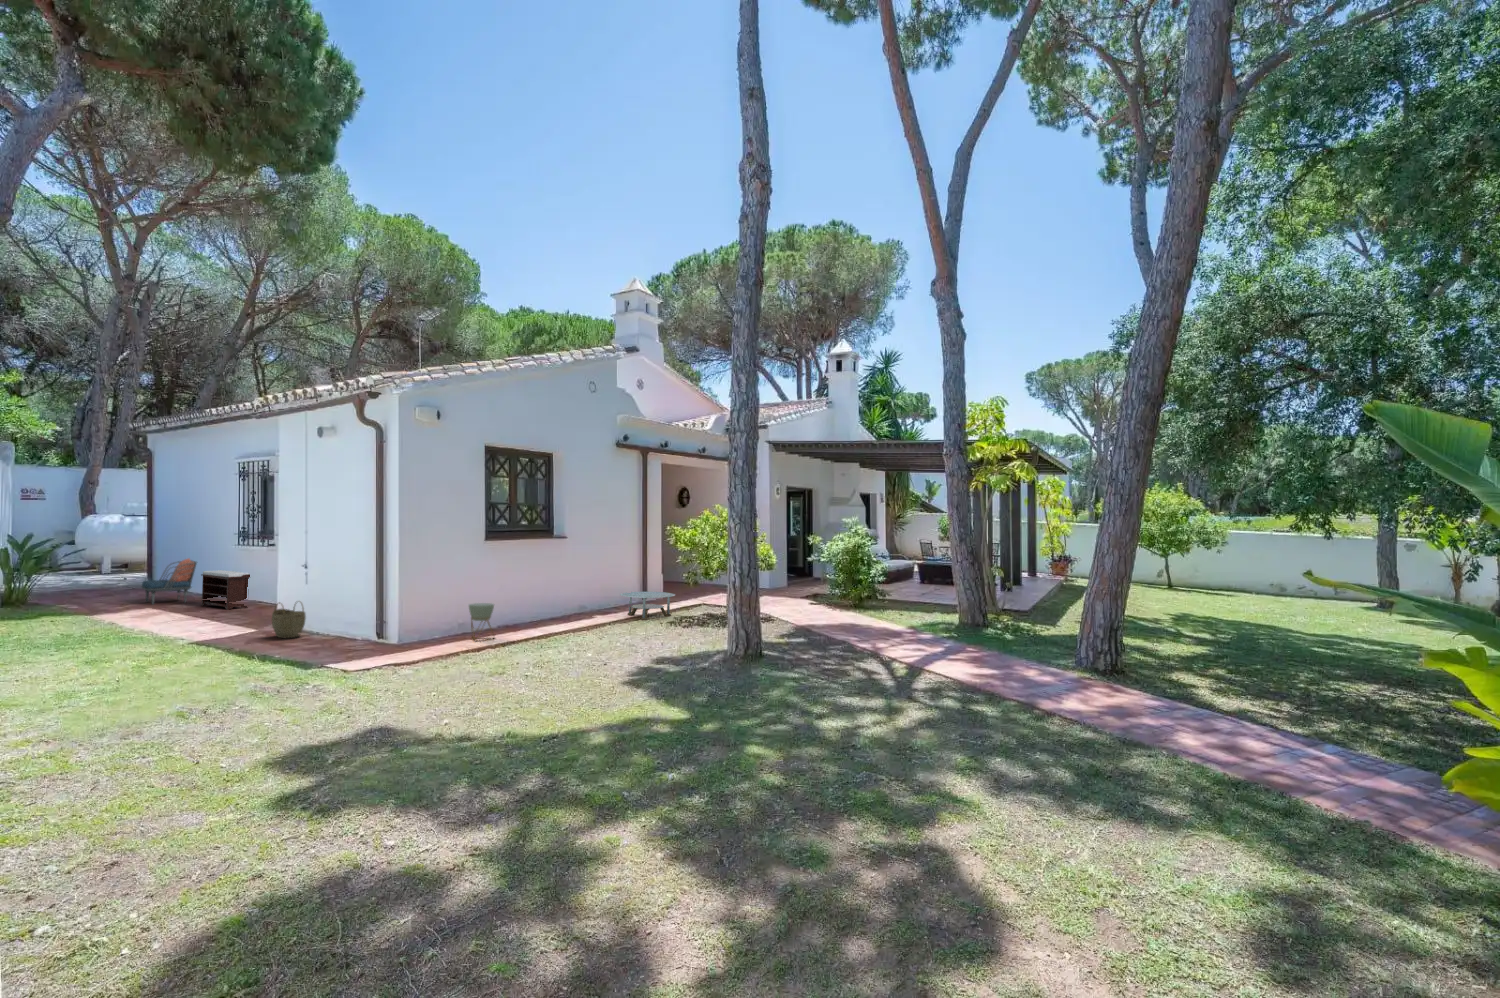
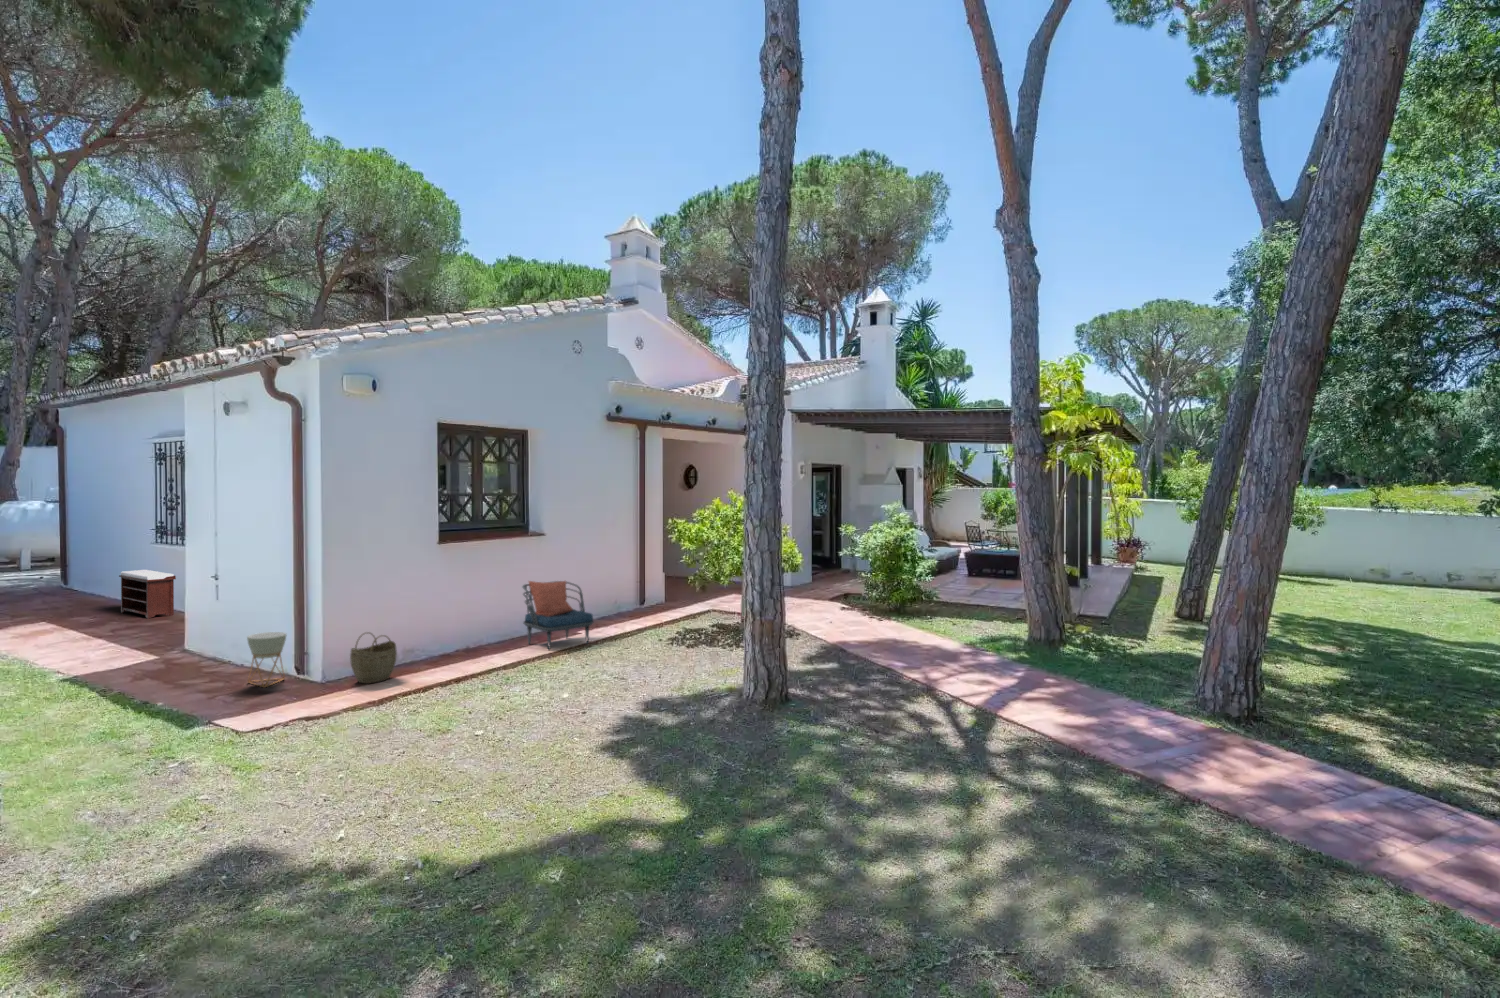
armchair: present [142,558,197,604] -> present [523,581,594,650]
round table: present [620,592,675,620] -> none [613,594,680,631]
woven basket: present [272,603,306,638] -> present [350,633,397,684]
planter: present [469,603,494,641] -> present [247,632,286,687]

